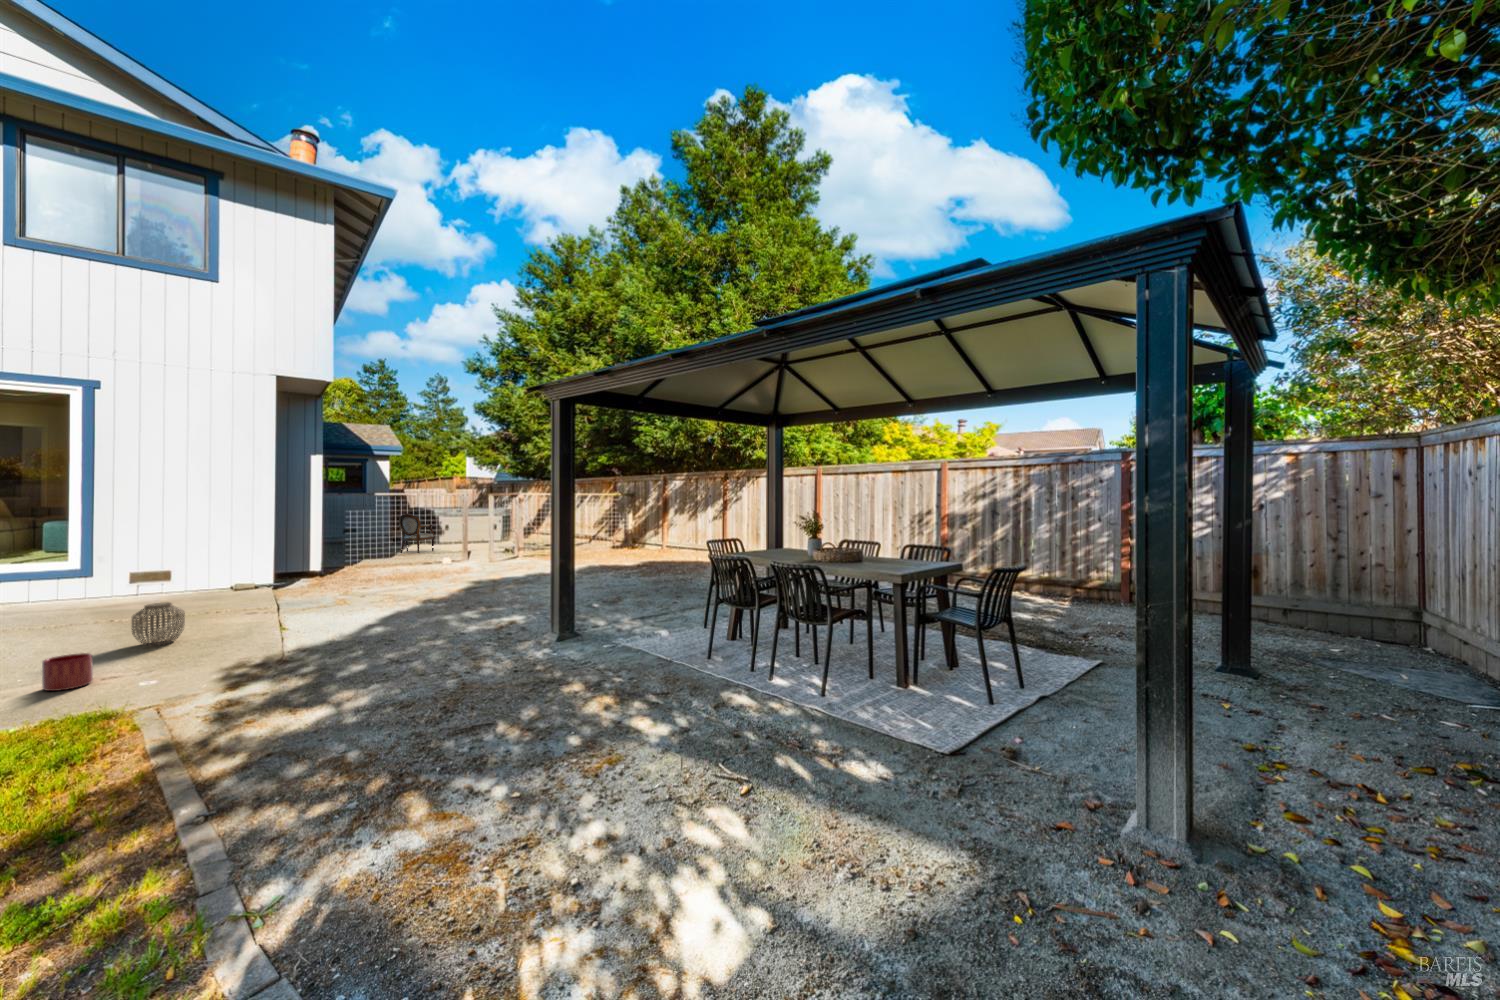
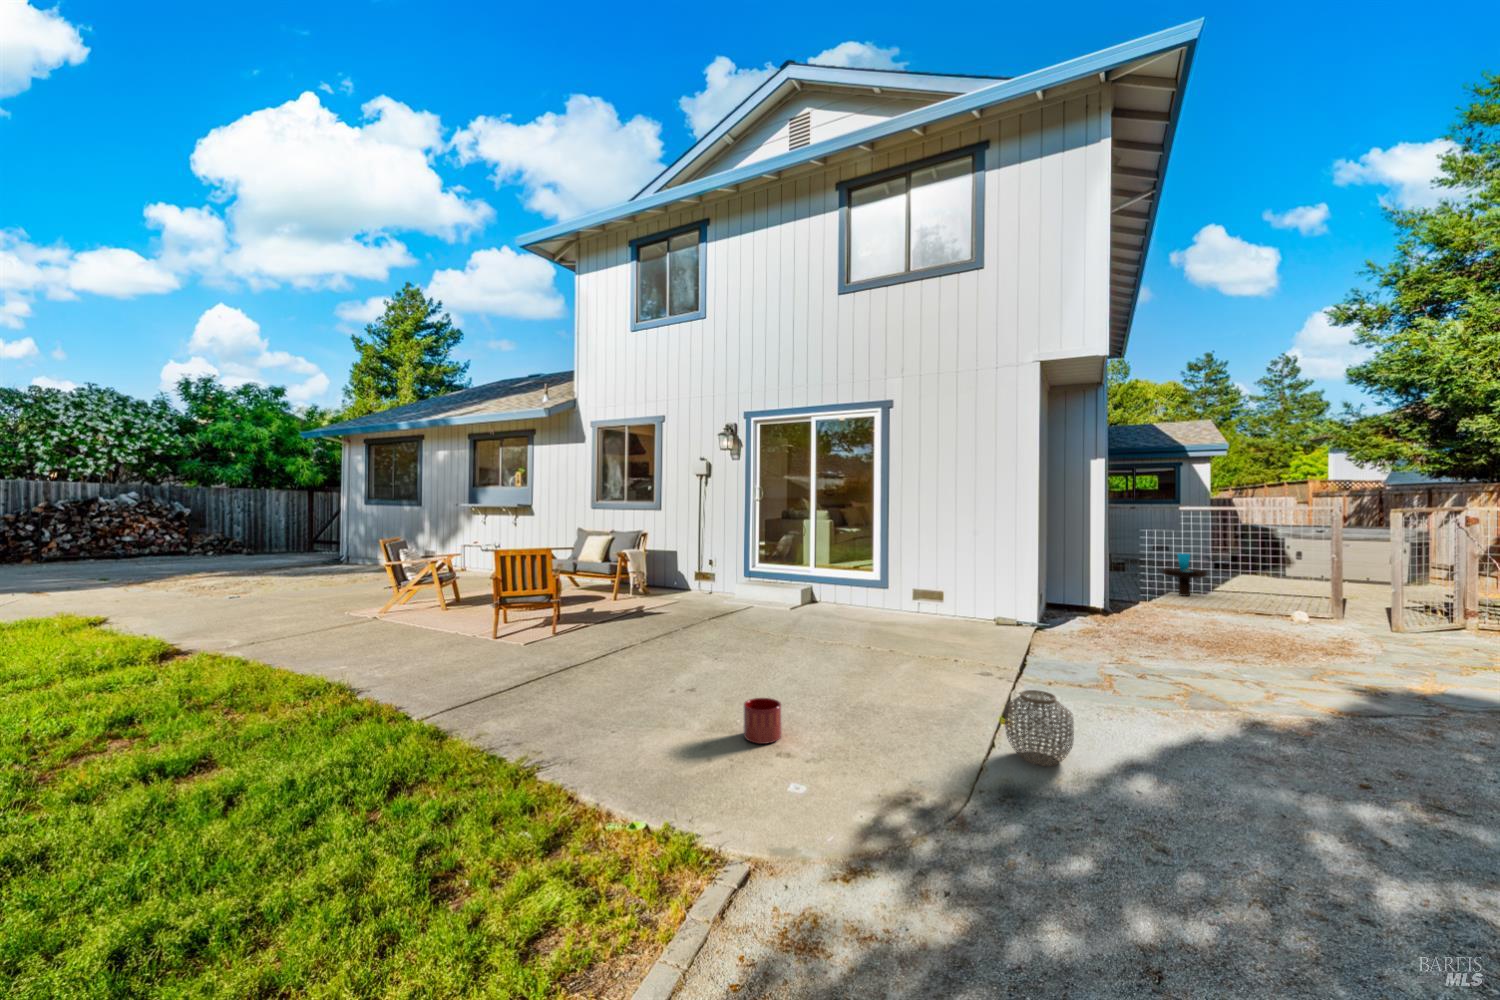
armchair: present [399,514,434,553] -> none [1217,535,1275,592]
side table: none [363,528,393,559] -> present [1163,553,1206,596]
woven basket: present [132,602,185,646] -> present [1005,690,1074,766]

